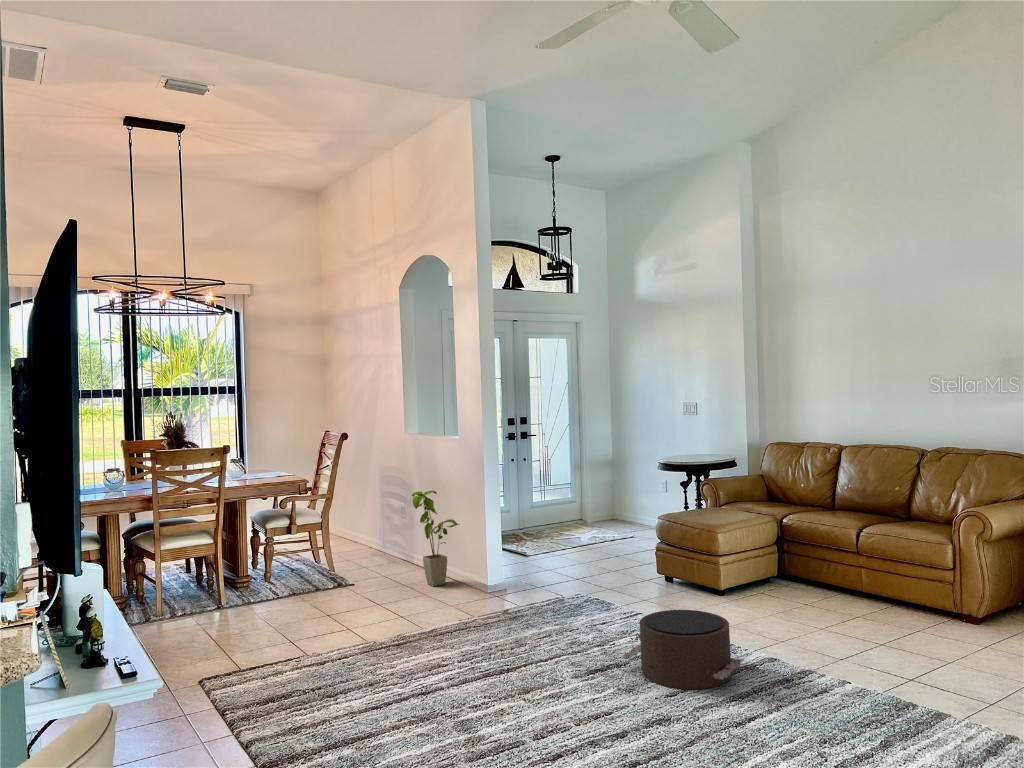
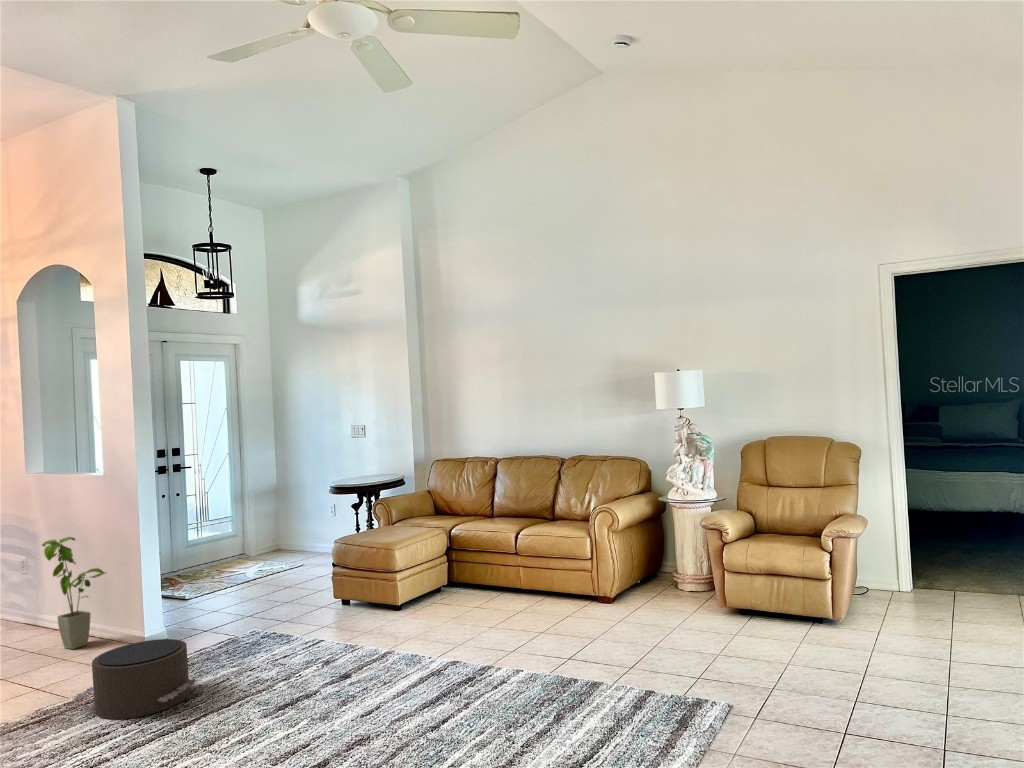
pouf: present [622,610,742,689] -> present [73,639,198,719]

